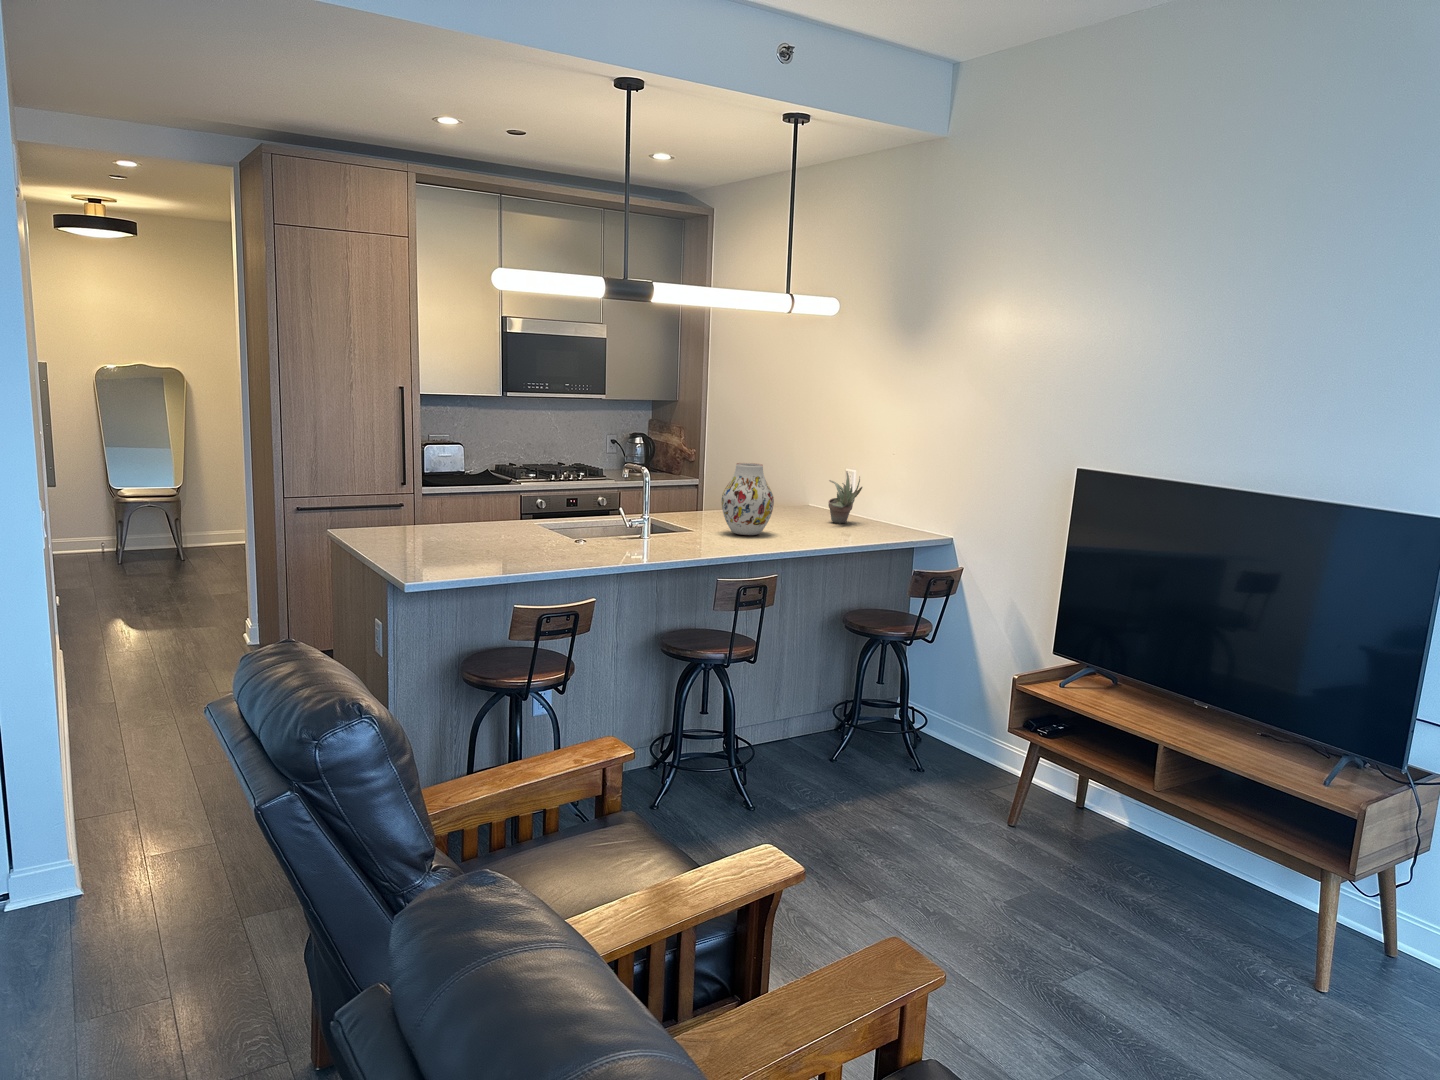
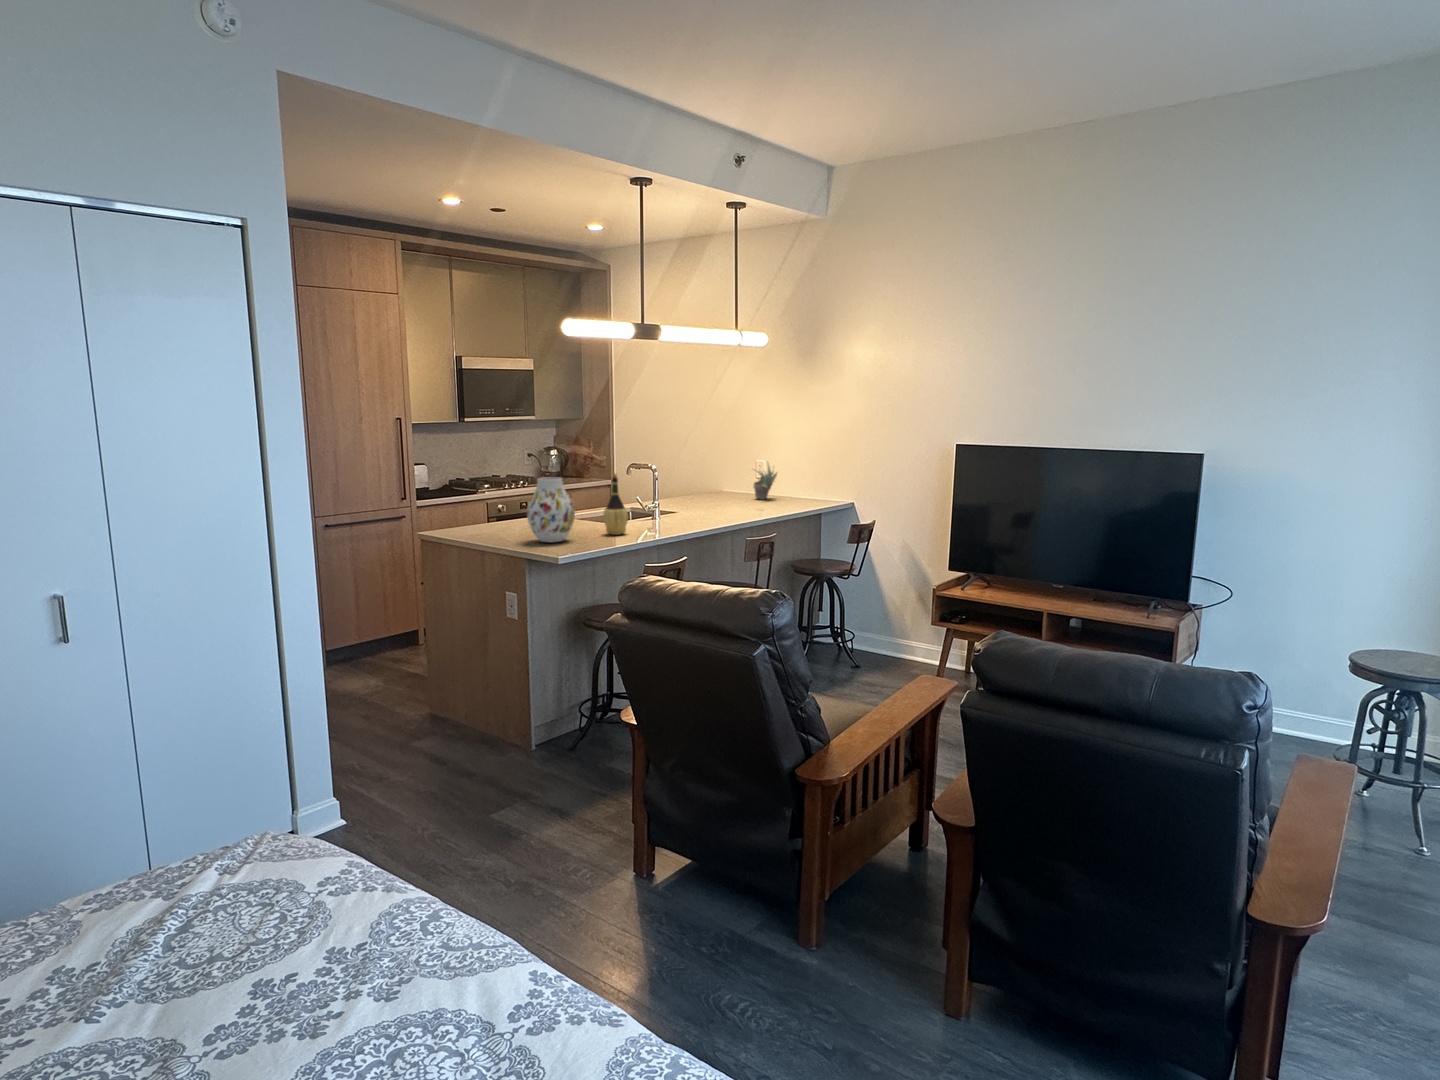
vase: present [721,463,774,535] -> present [527,477,575,542]
wine bottle: none [546,473,579,554] -> present [603,474,628,535]

